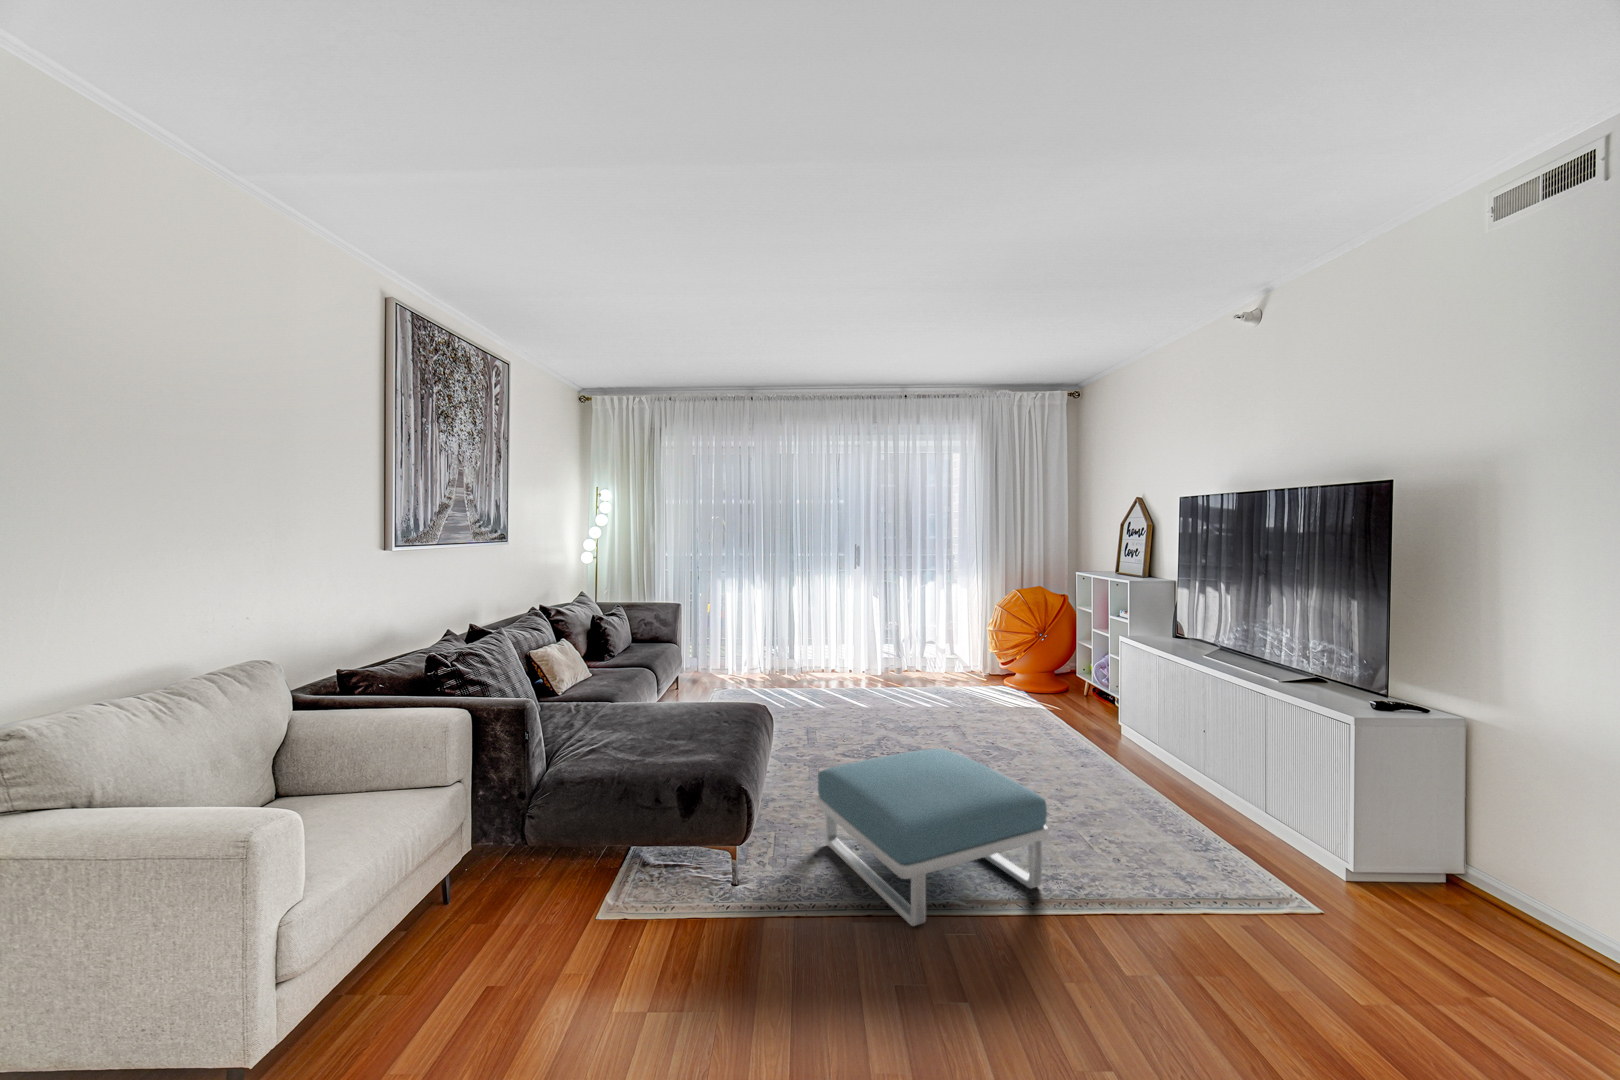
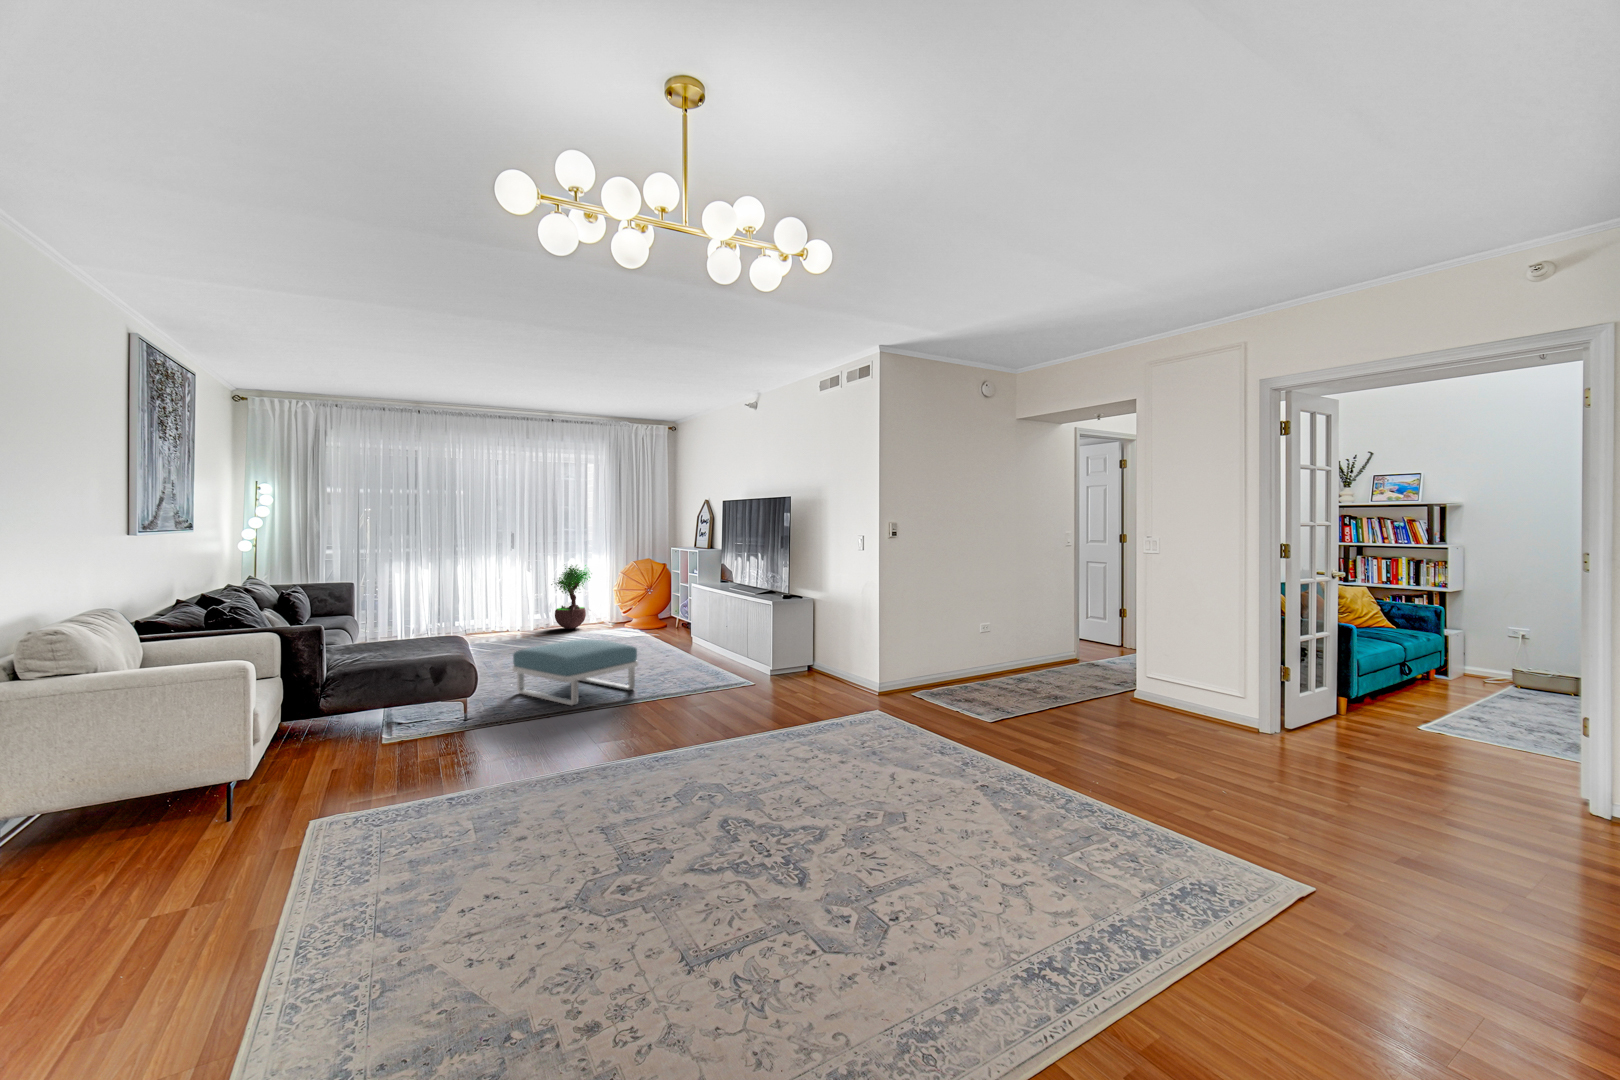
potted tree: none [903,586,958,679] -> present [551,565,591,629]

